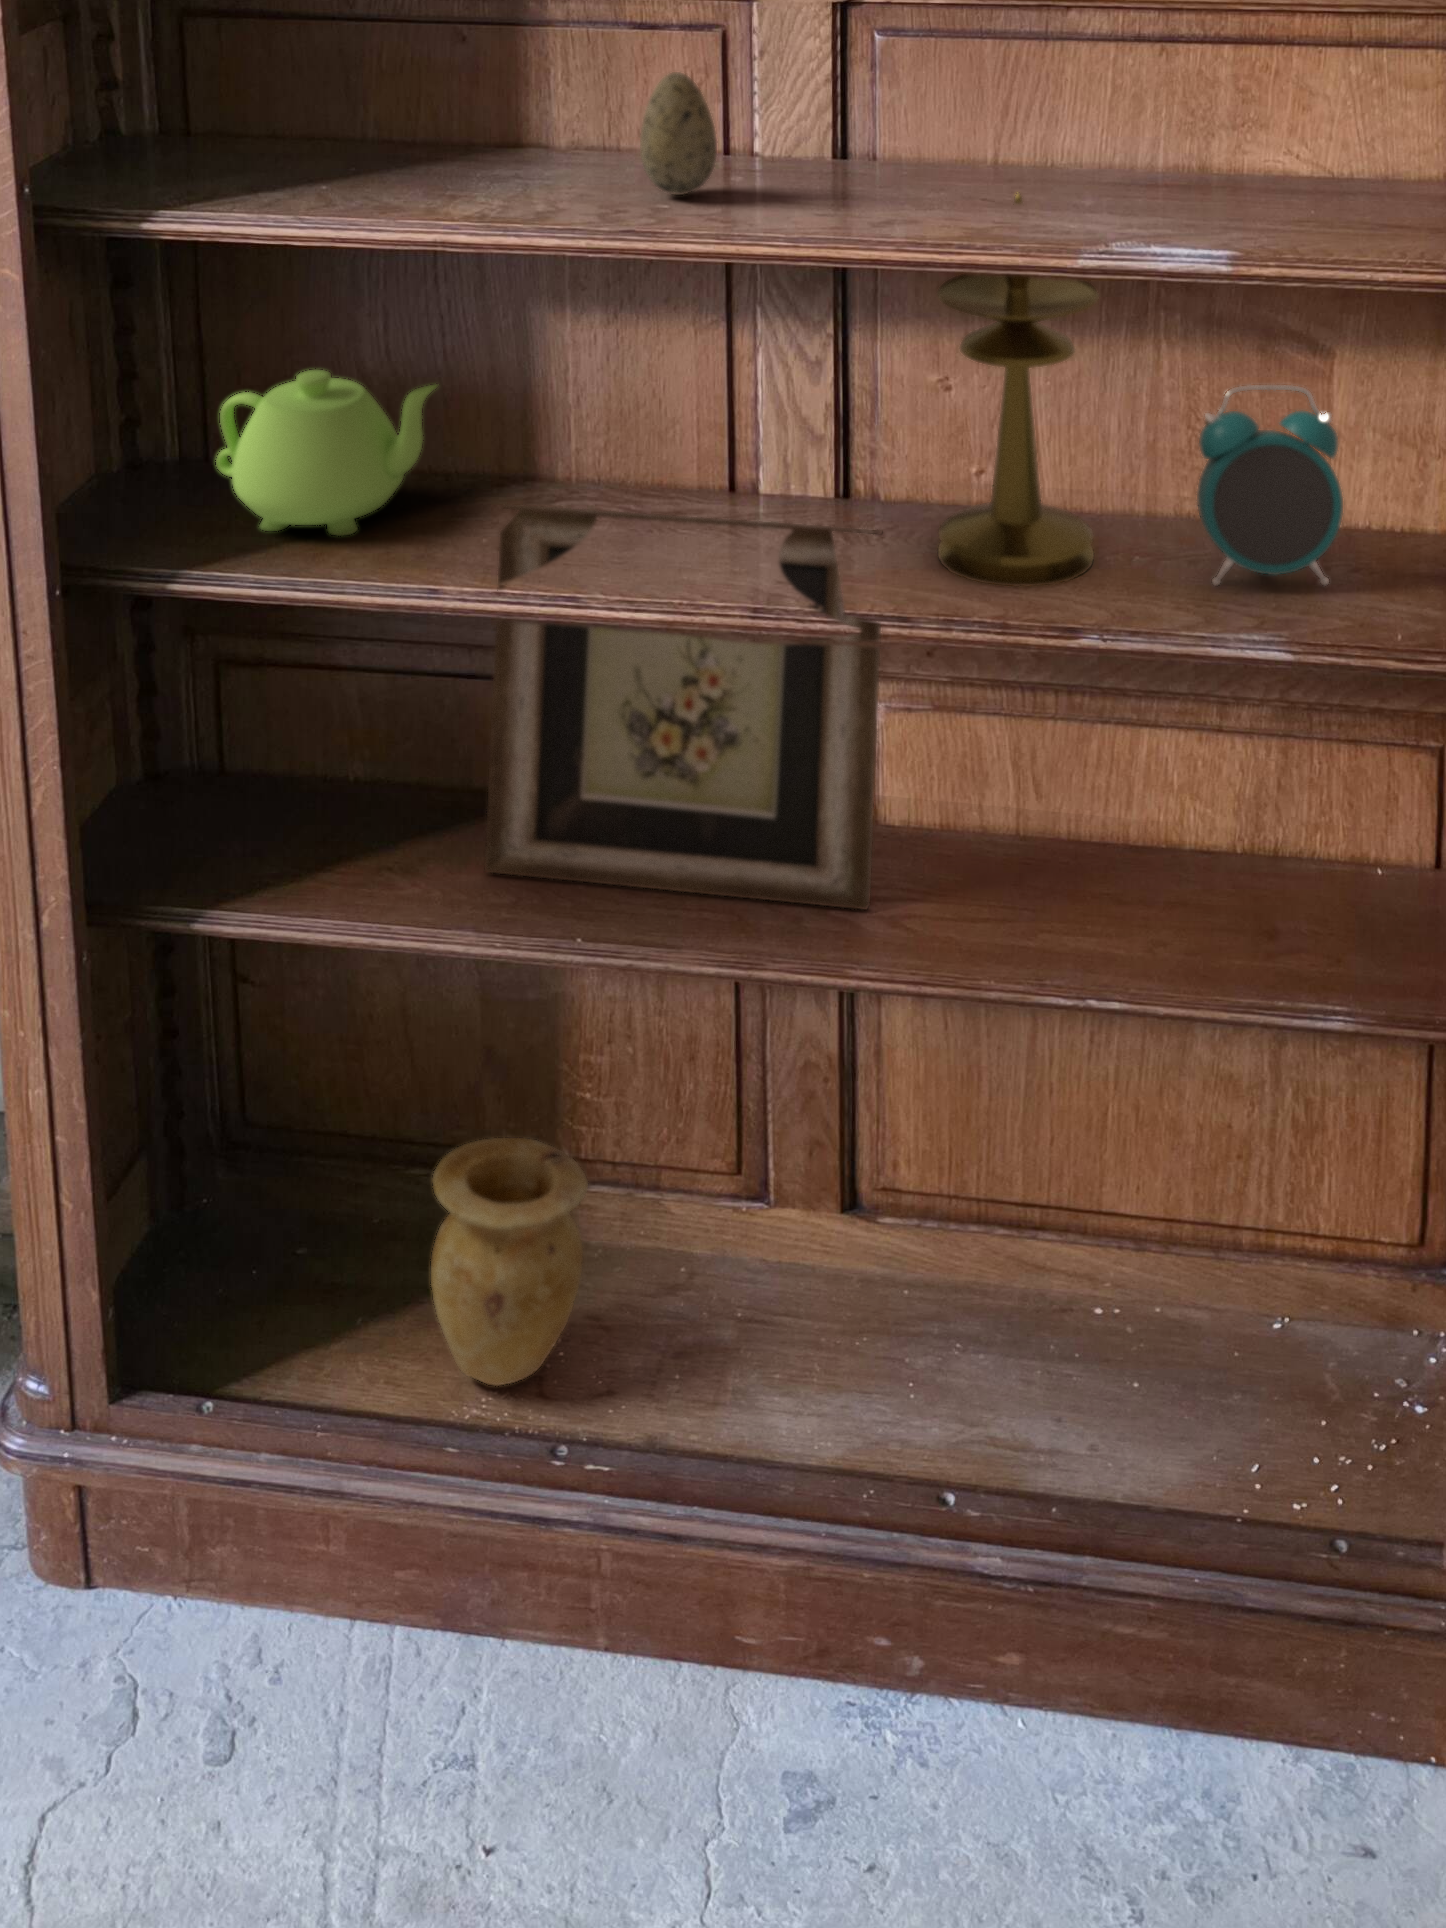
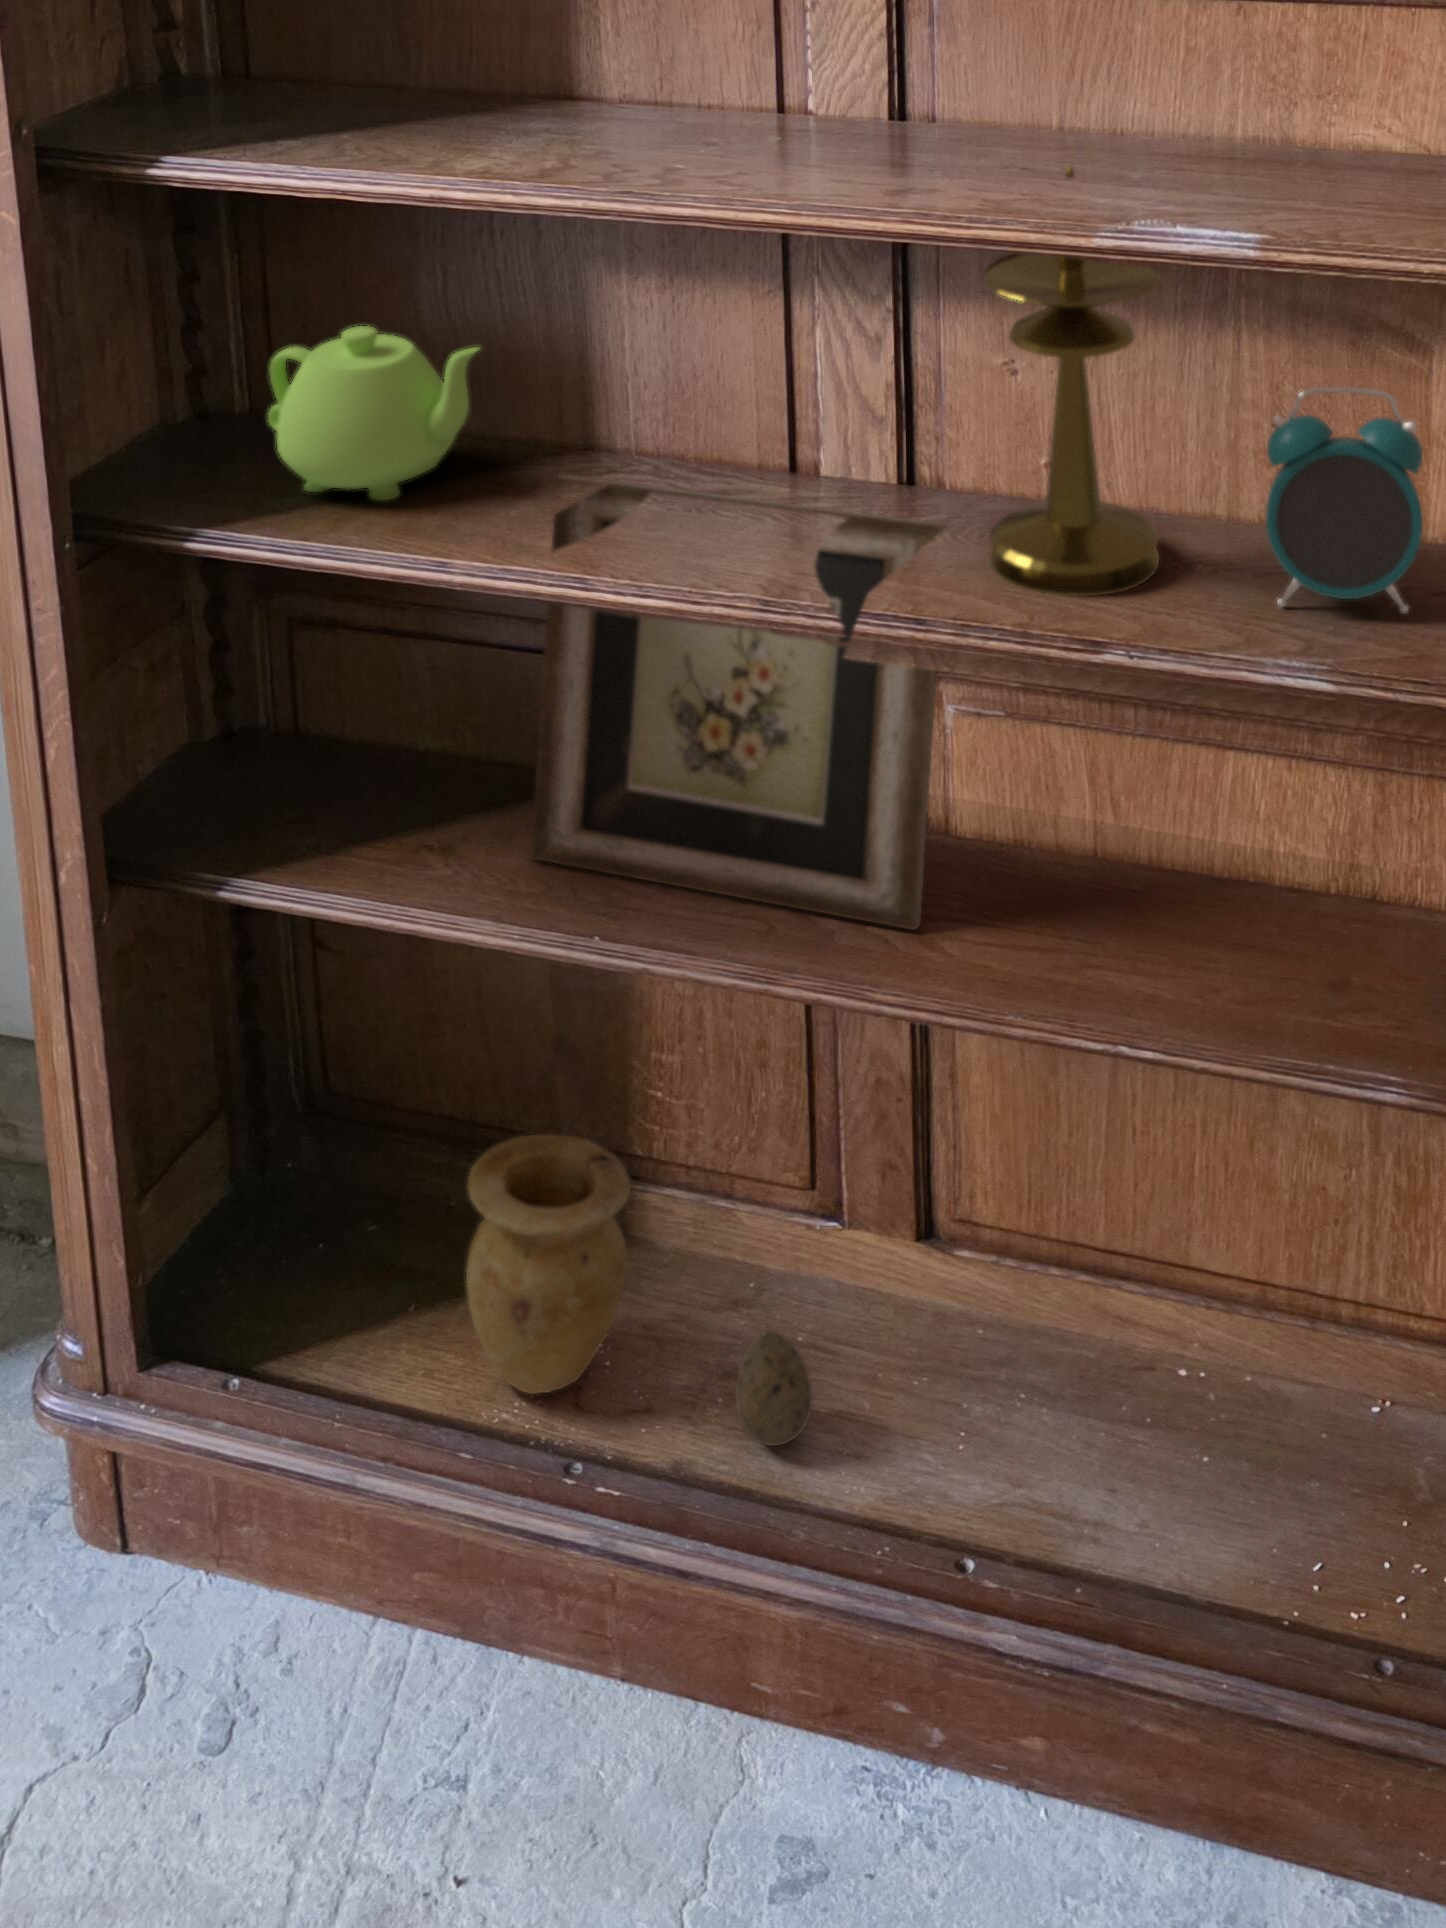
decorative egg: present [640,72,717,195] -> present [736,1331,813,1446]

